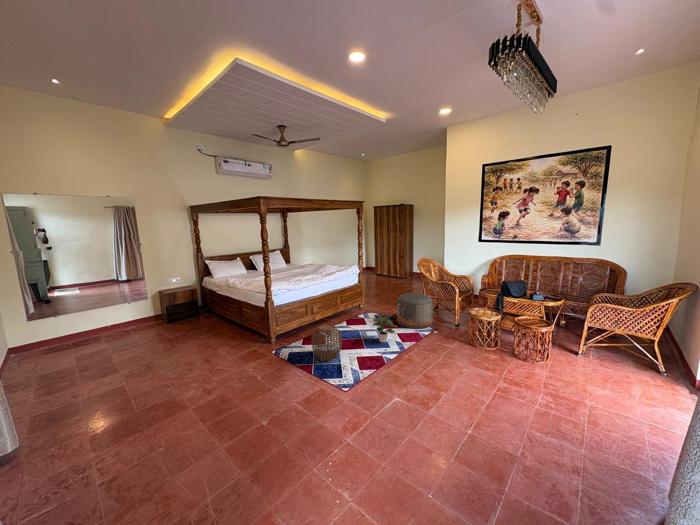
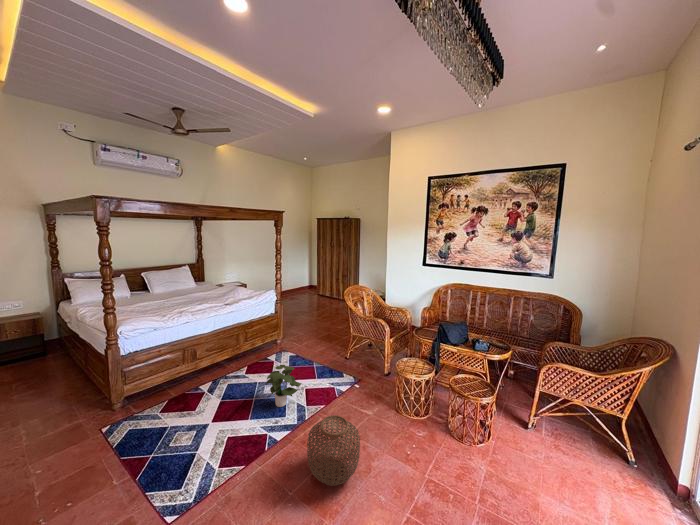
pouf: present [397,293,433,329] -> none [314,330,358,380]
woven basket: present [312,324,342,360] -> present [307,415,360,486]

